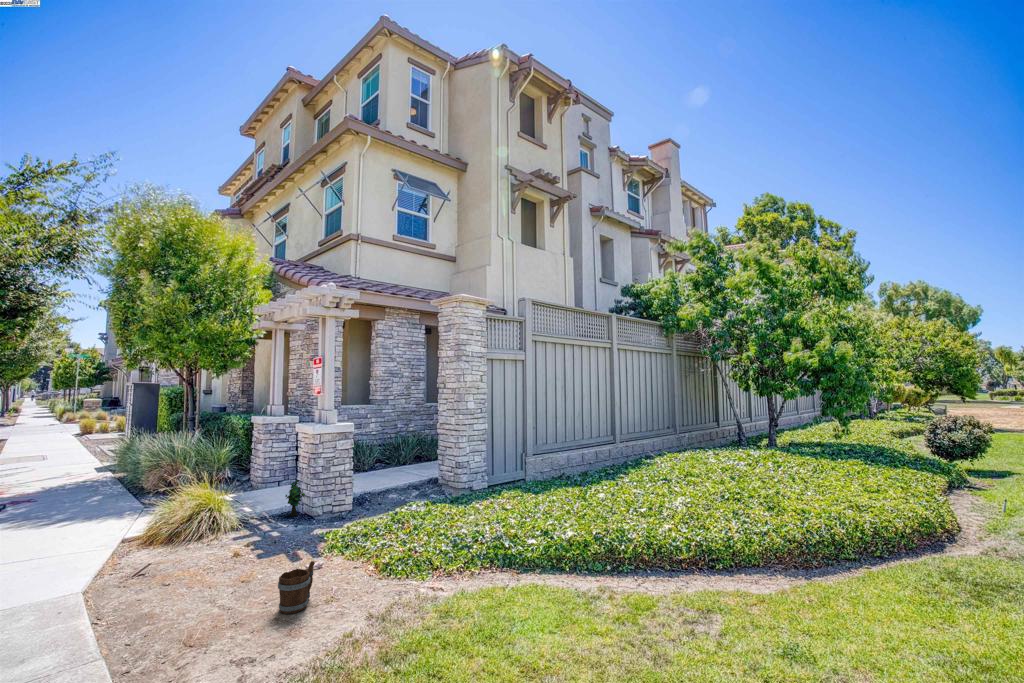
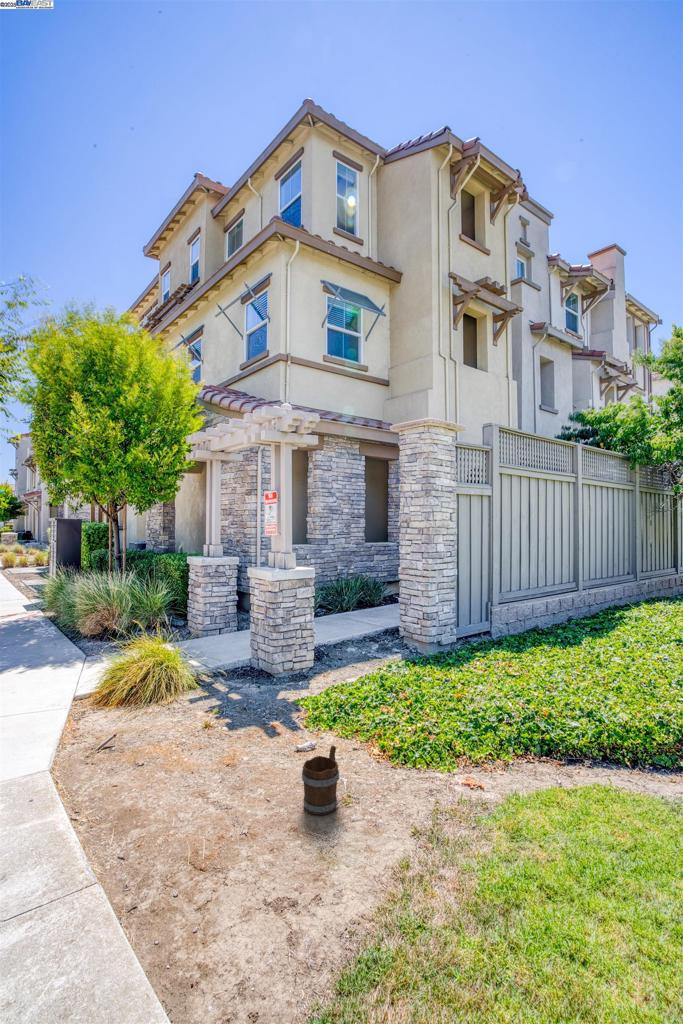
decorative plant: present [285,480,305,516] -> none [243,630,265,670]

